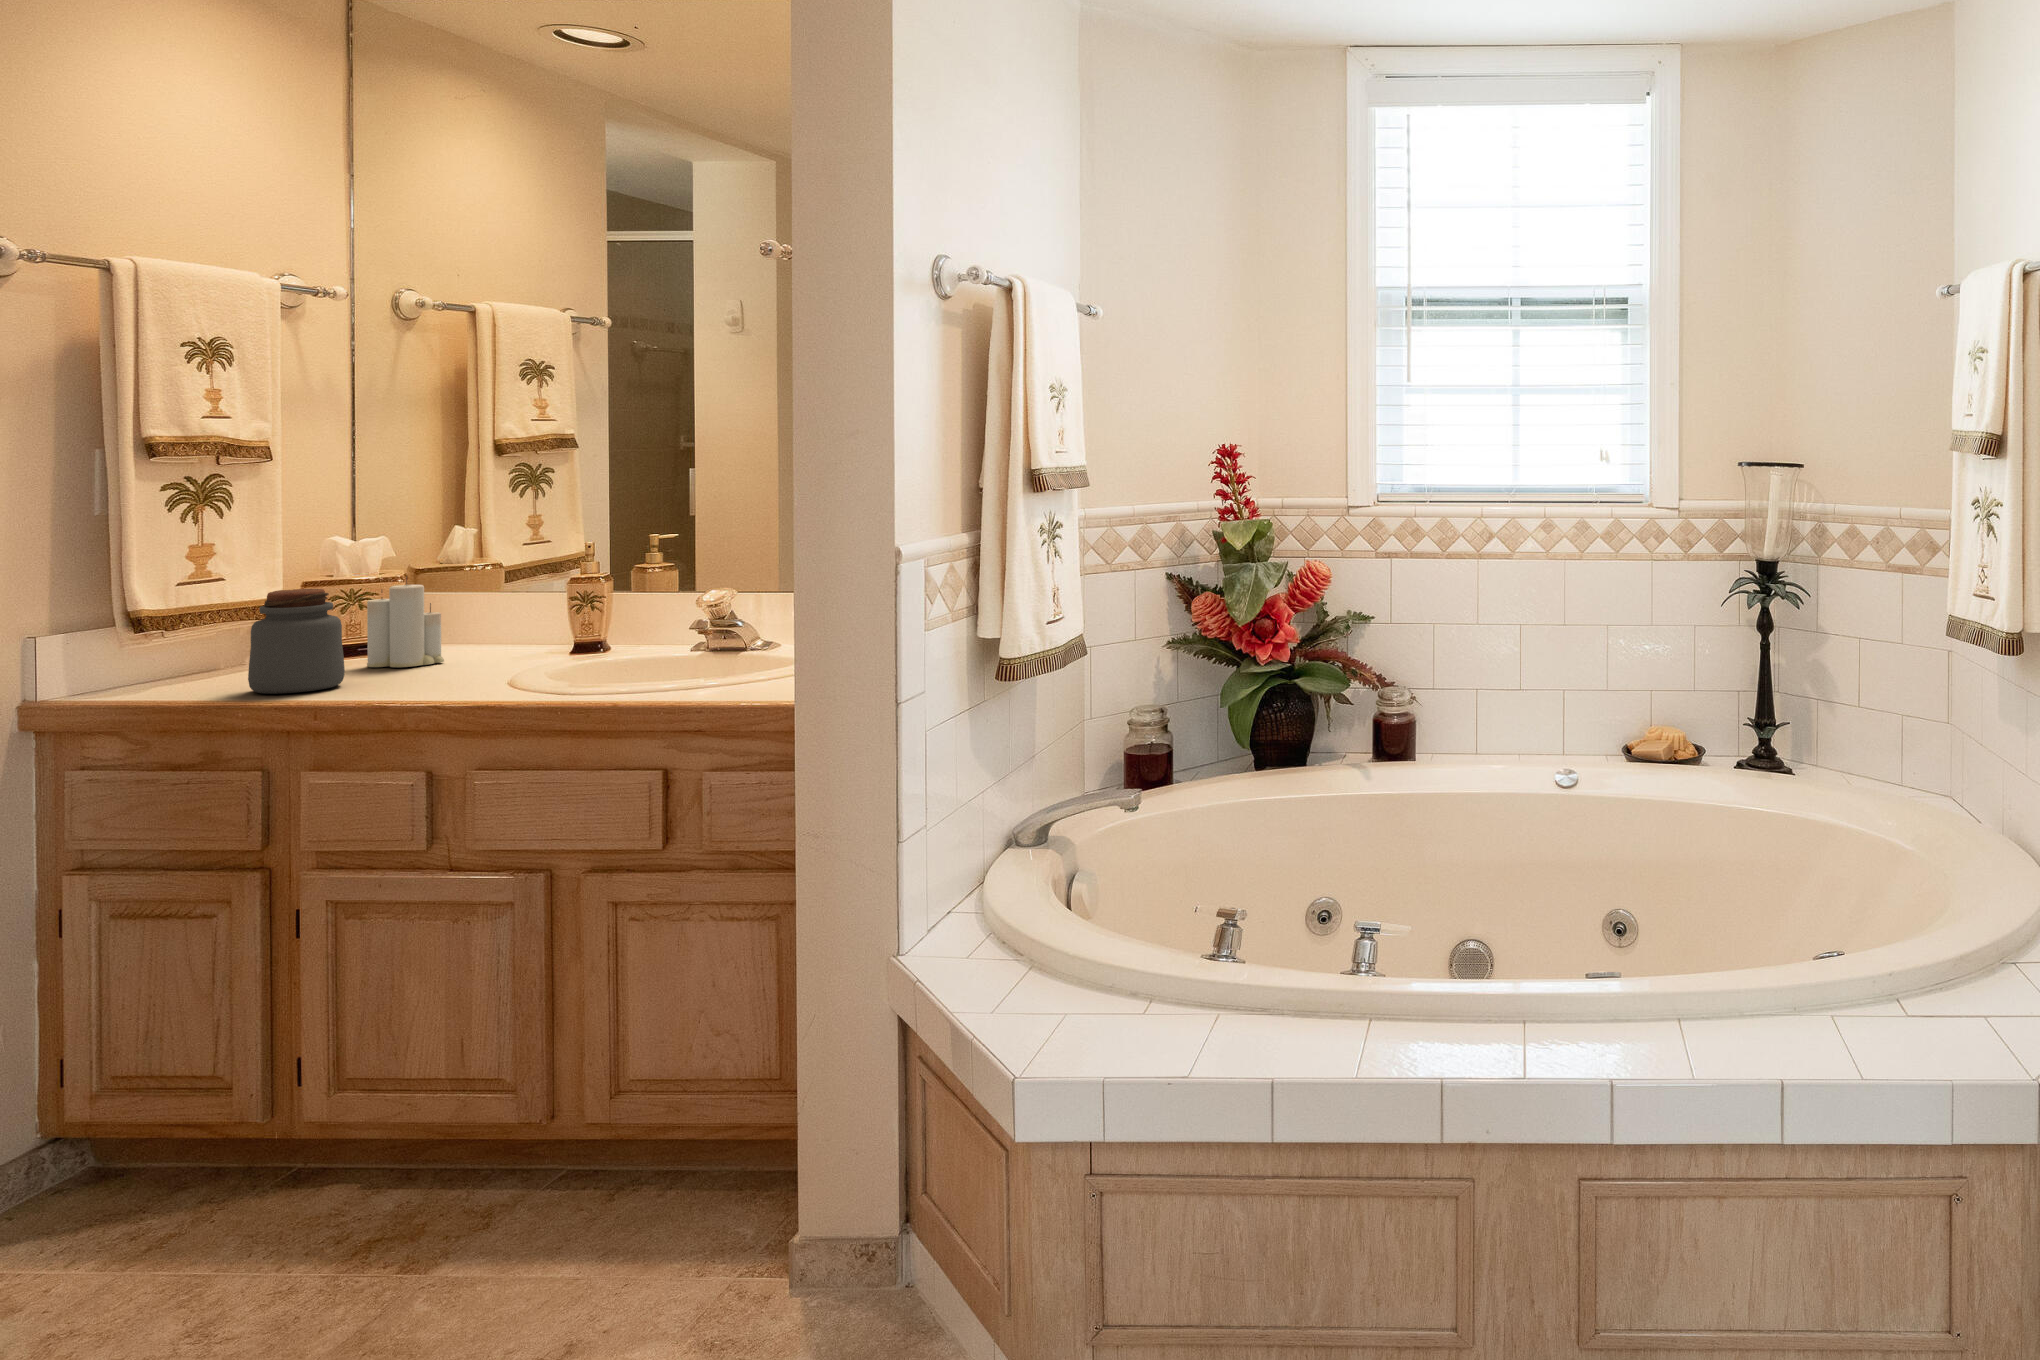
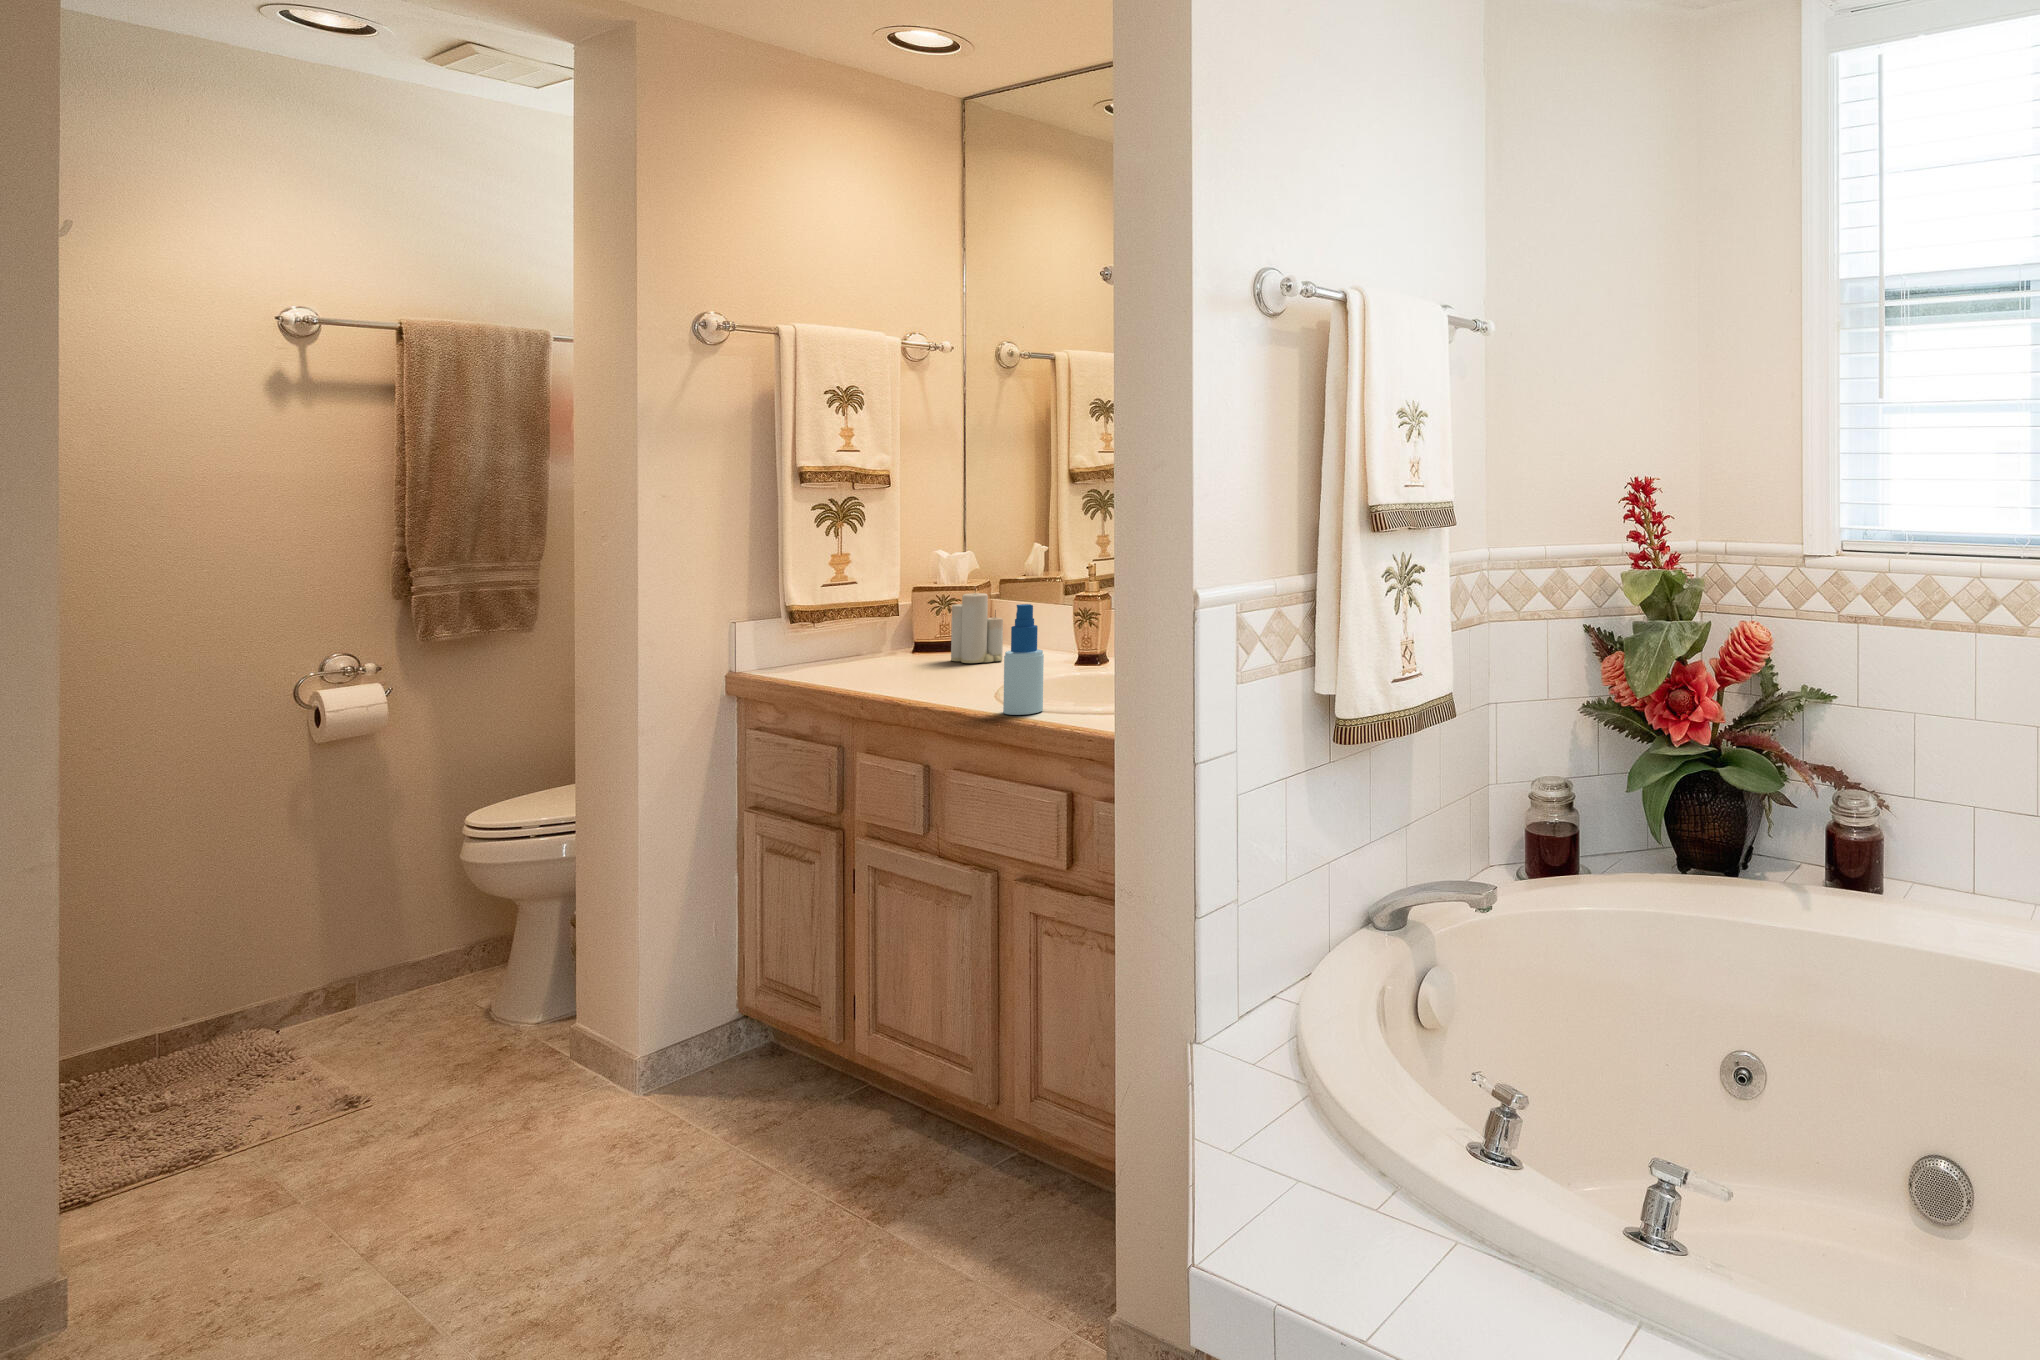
spray bottle: none [591,584,636,699] -> present [1003,604,1044,715]
jar: present [248,589,345,694] -> none [832,593,901,680]

